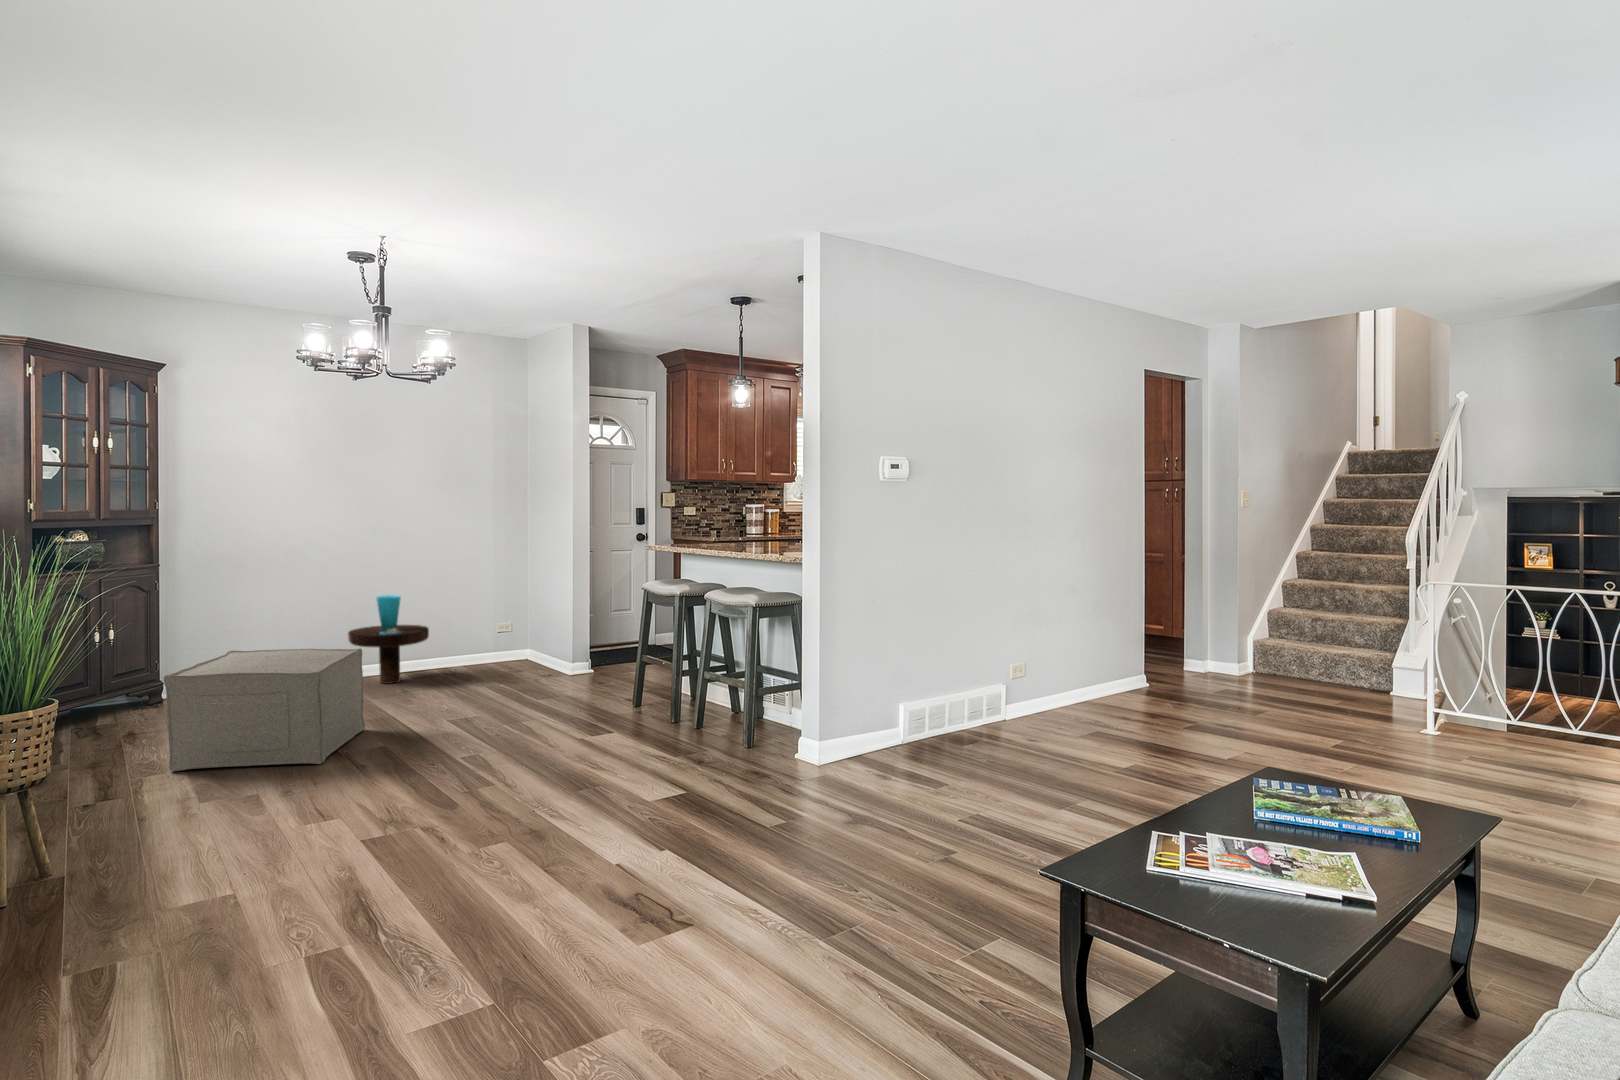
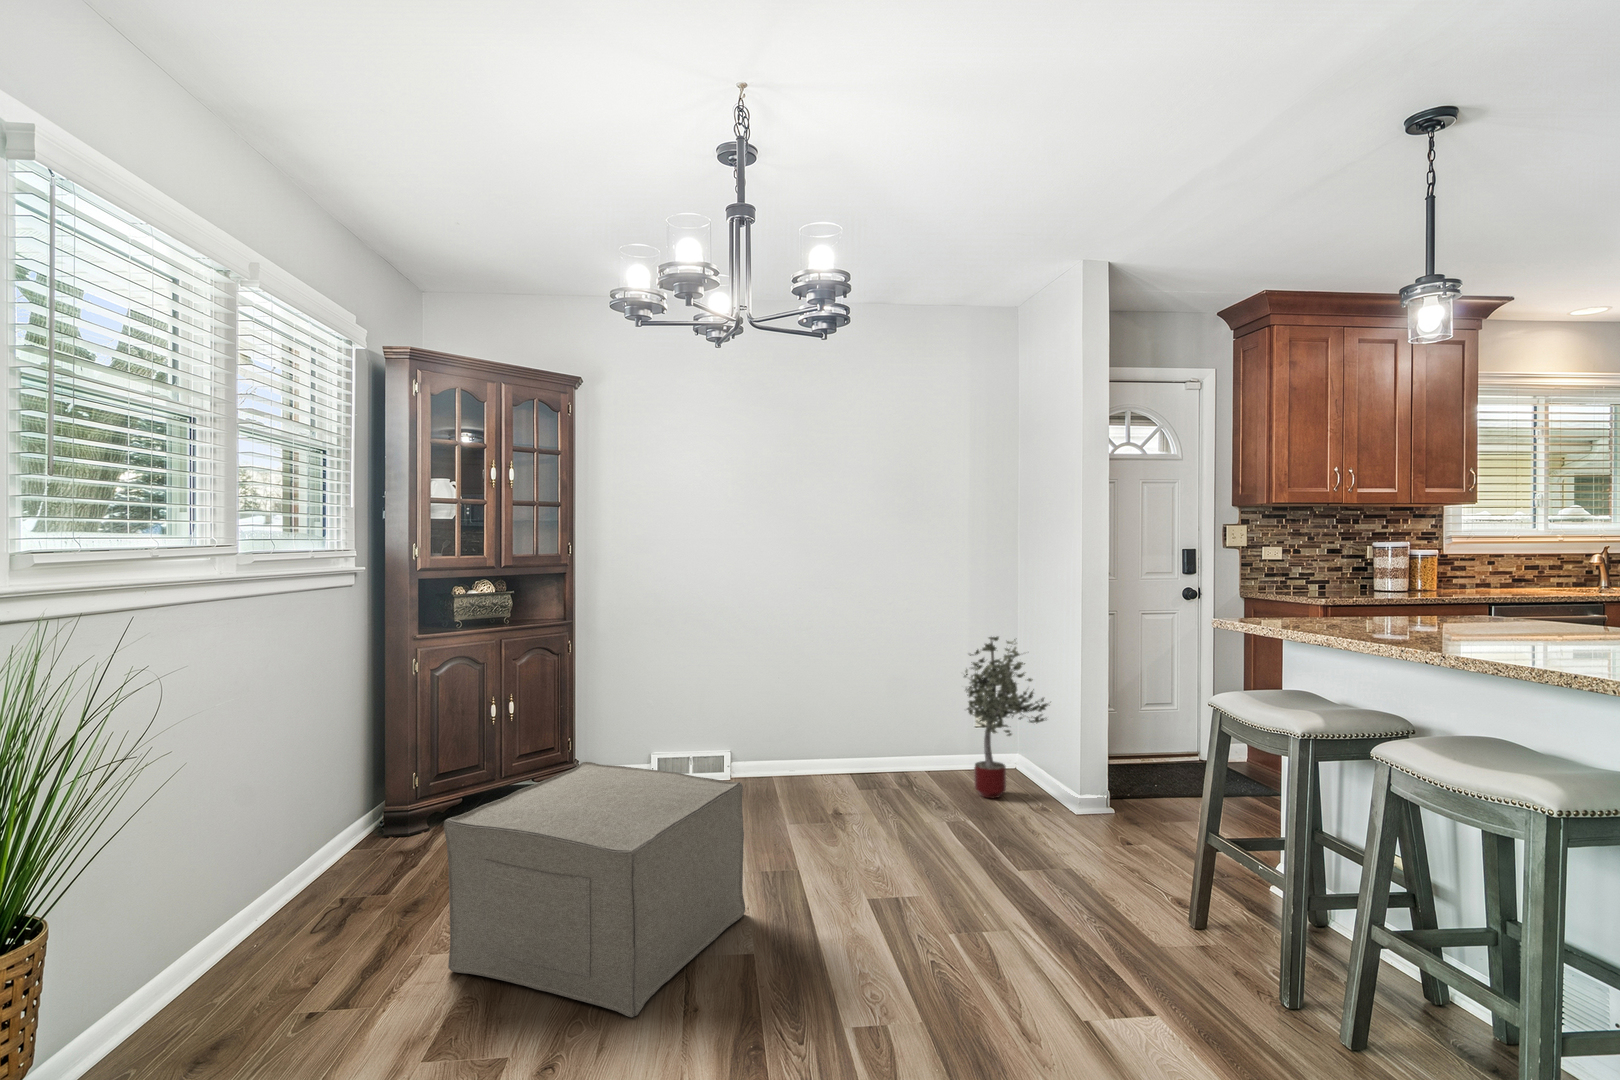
potted tree: none [490,564,552,673] -> present [964,636,1048,798]
side table: present [348,595,429,684] -> none [776,671,875,796]

